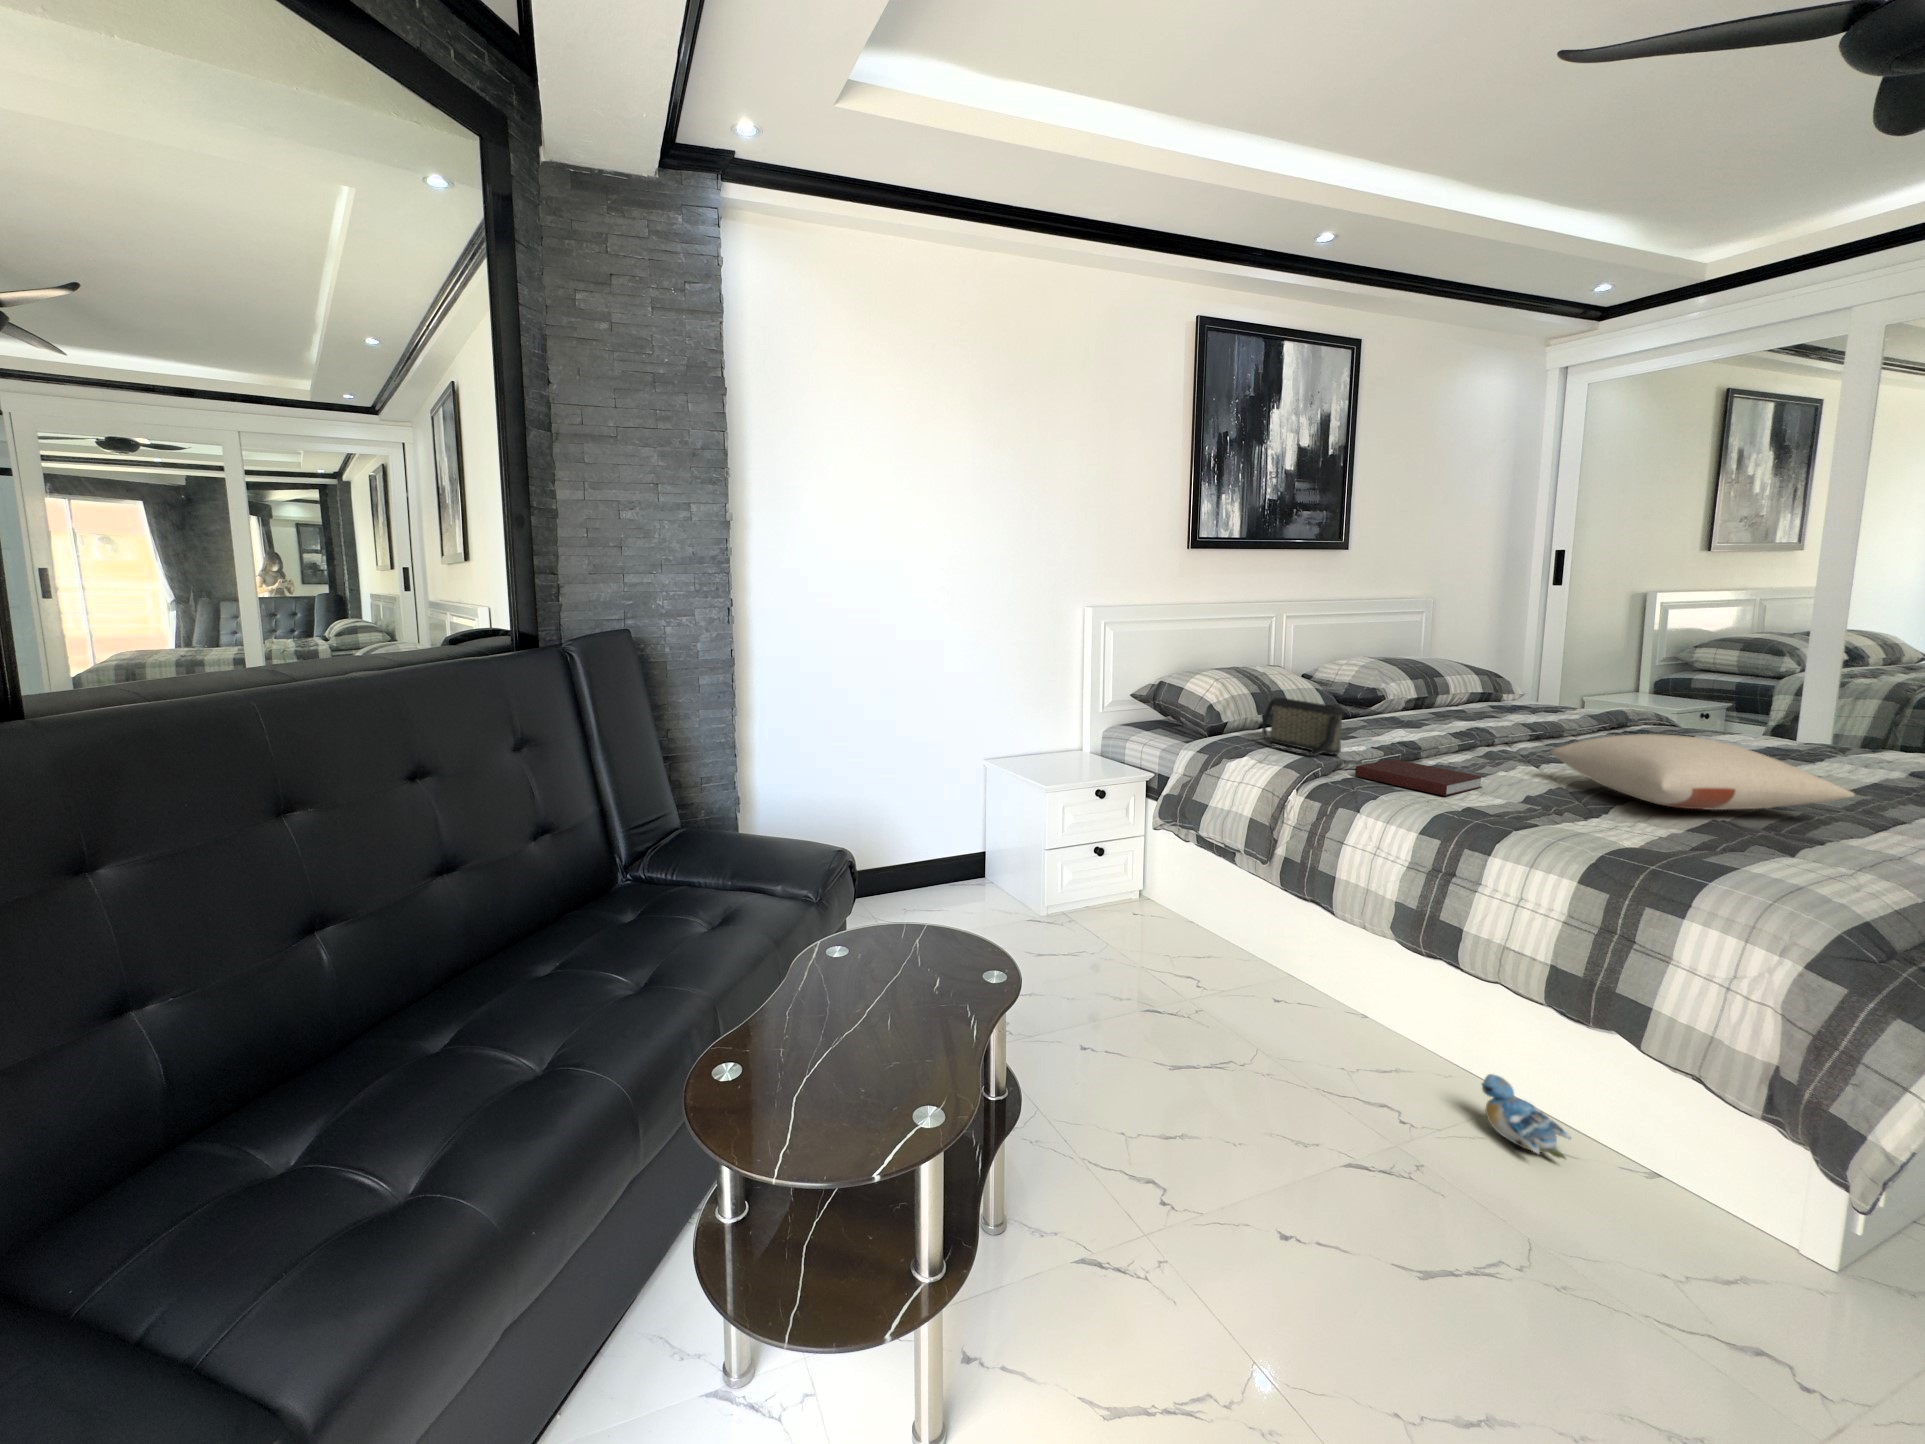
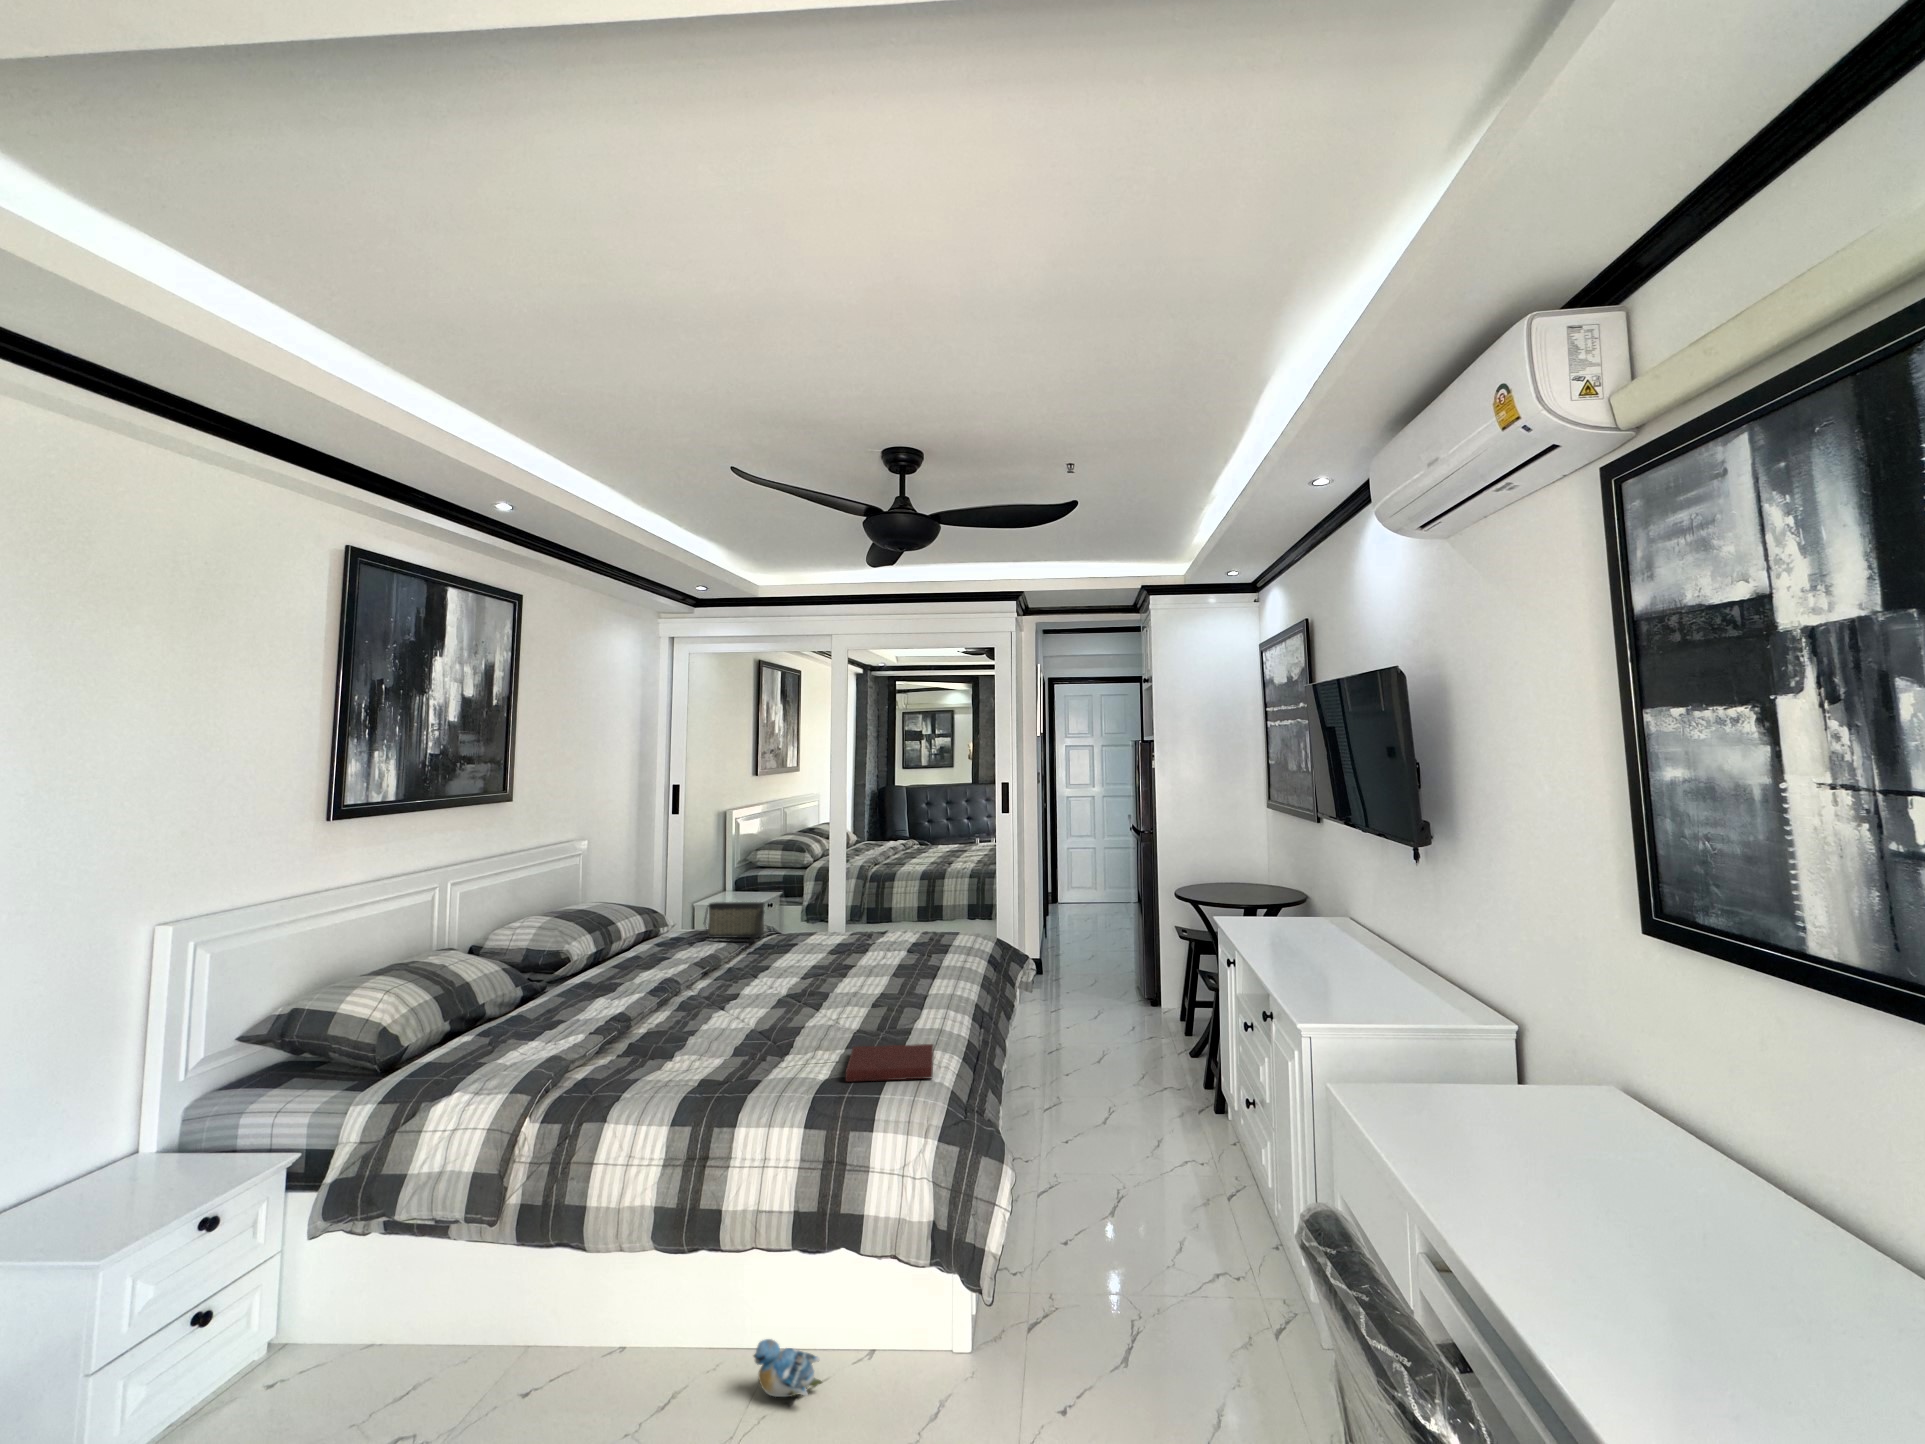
handbag: present [1262,697,1343,756] -> present [704,902,765,942]
pillow: present [1551,734,1854,810] -> none [739,965,905,1028]
notebook: present [1355,759,1483,796] -> present [845,1044,933,1082]

